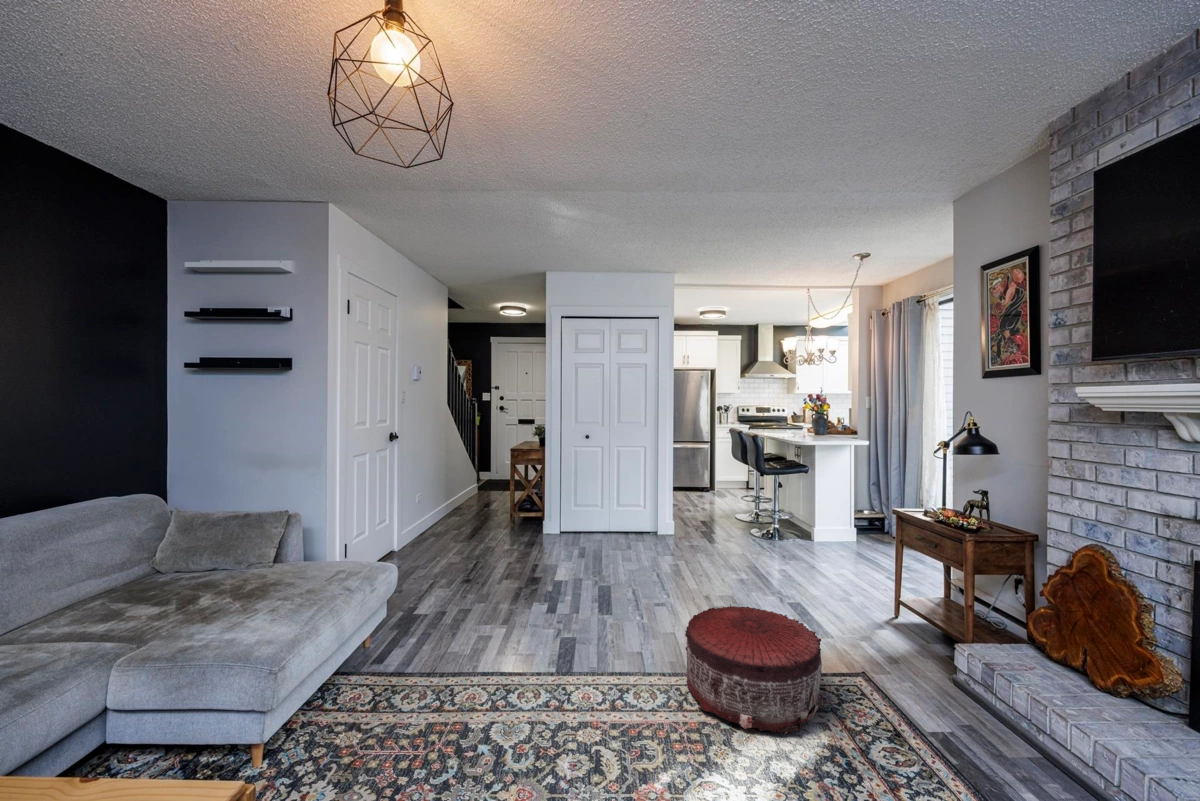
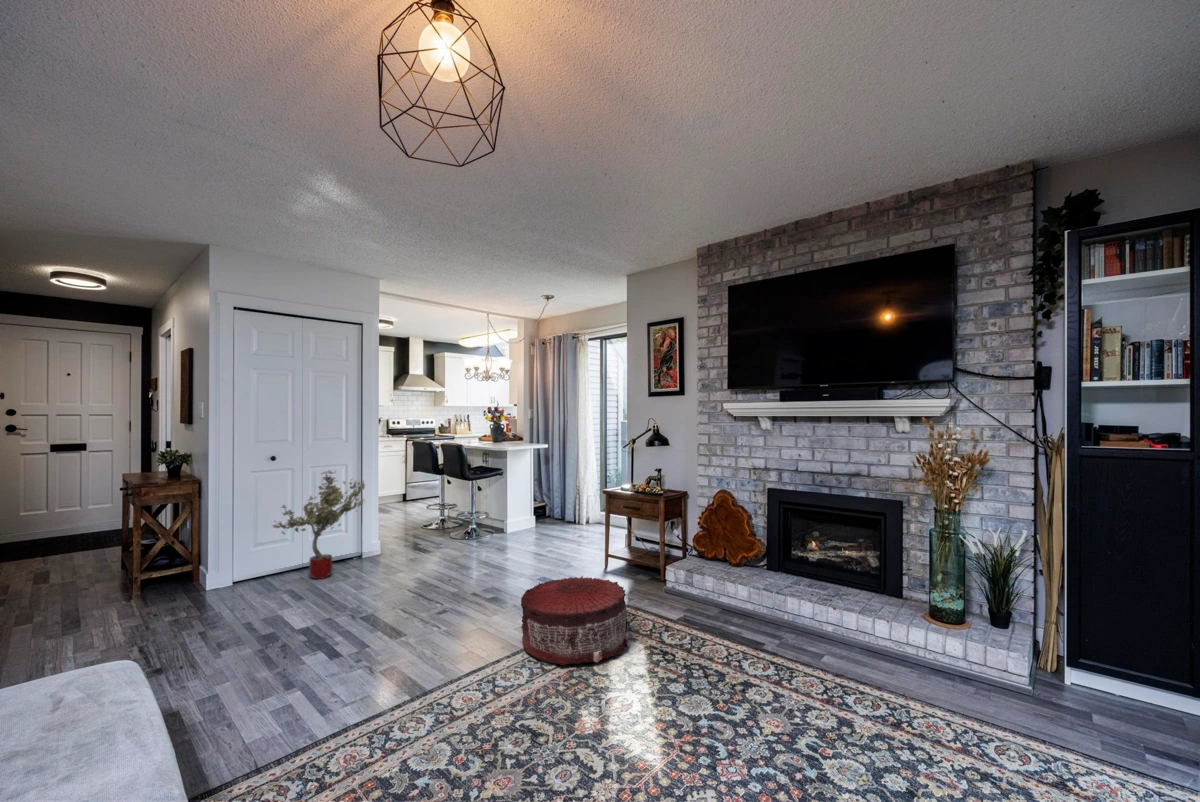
potted tree: none [579,447,654,539] -> present [273,471,365,579]

